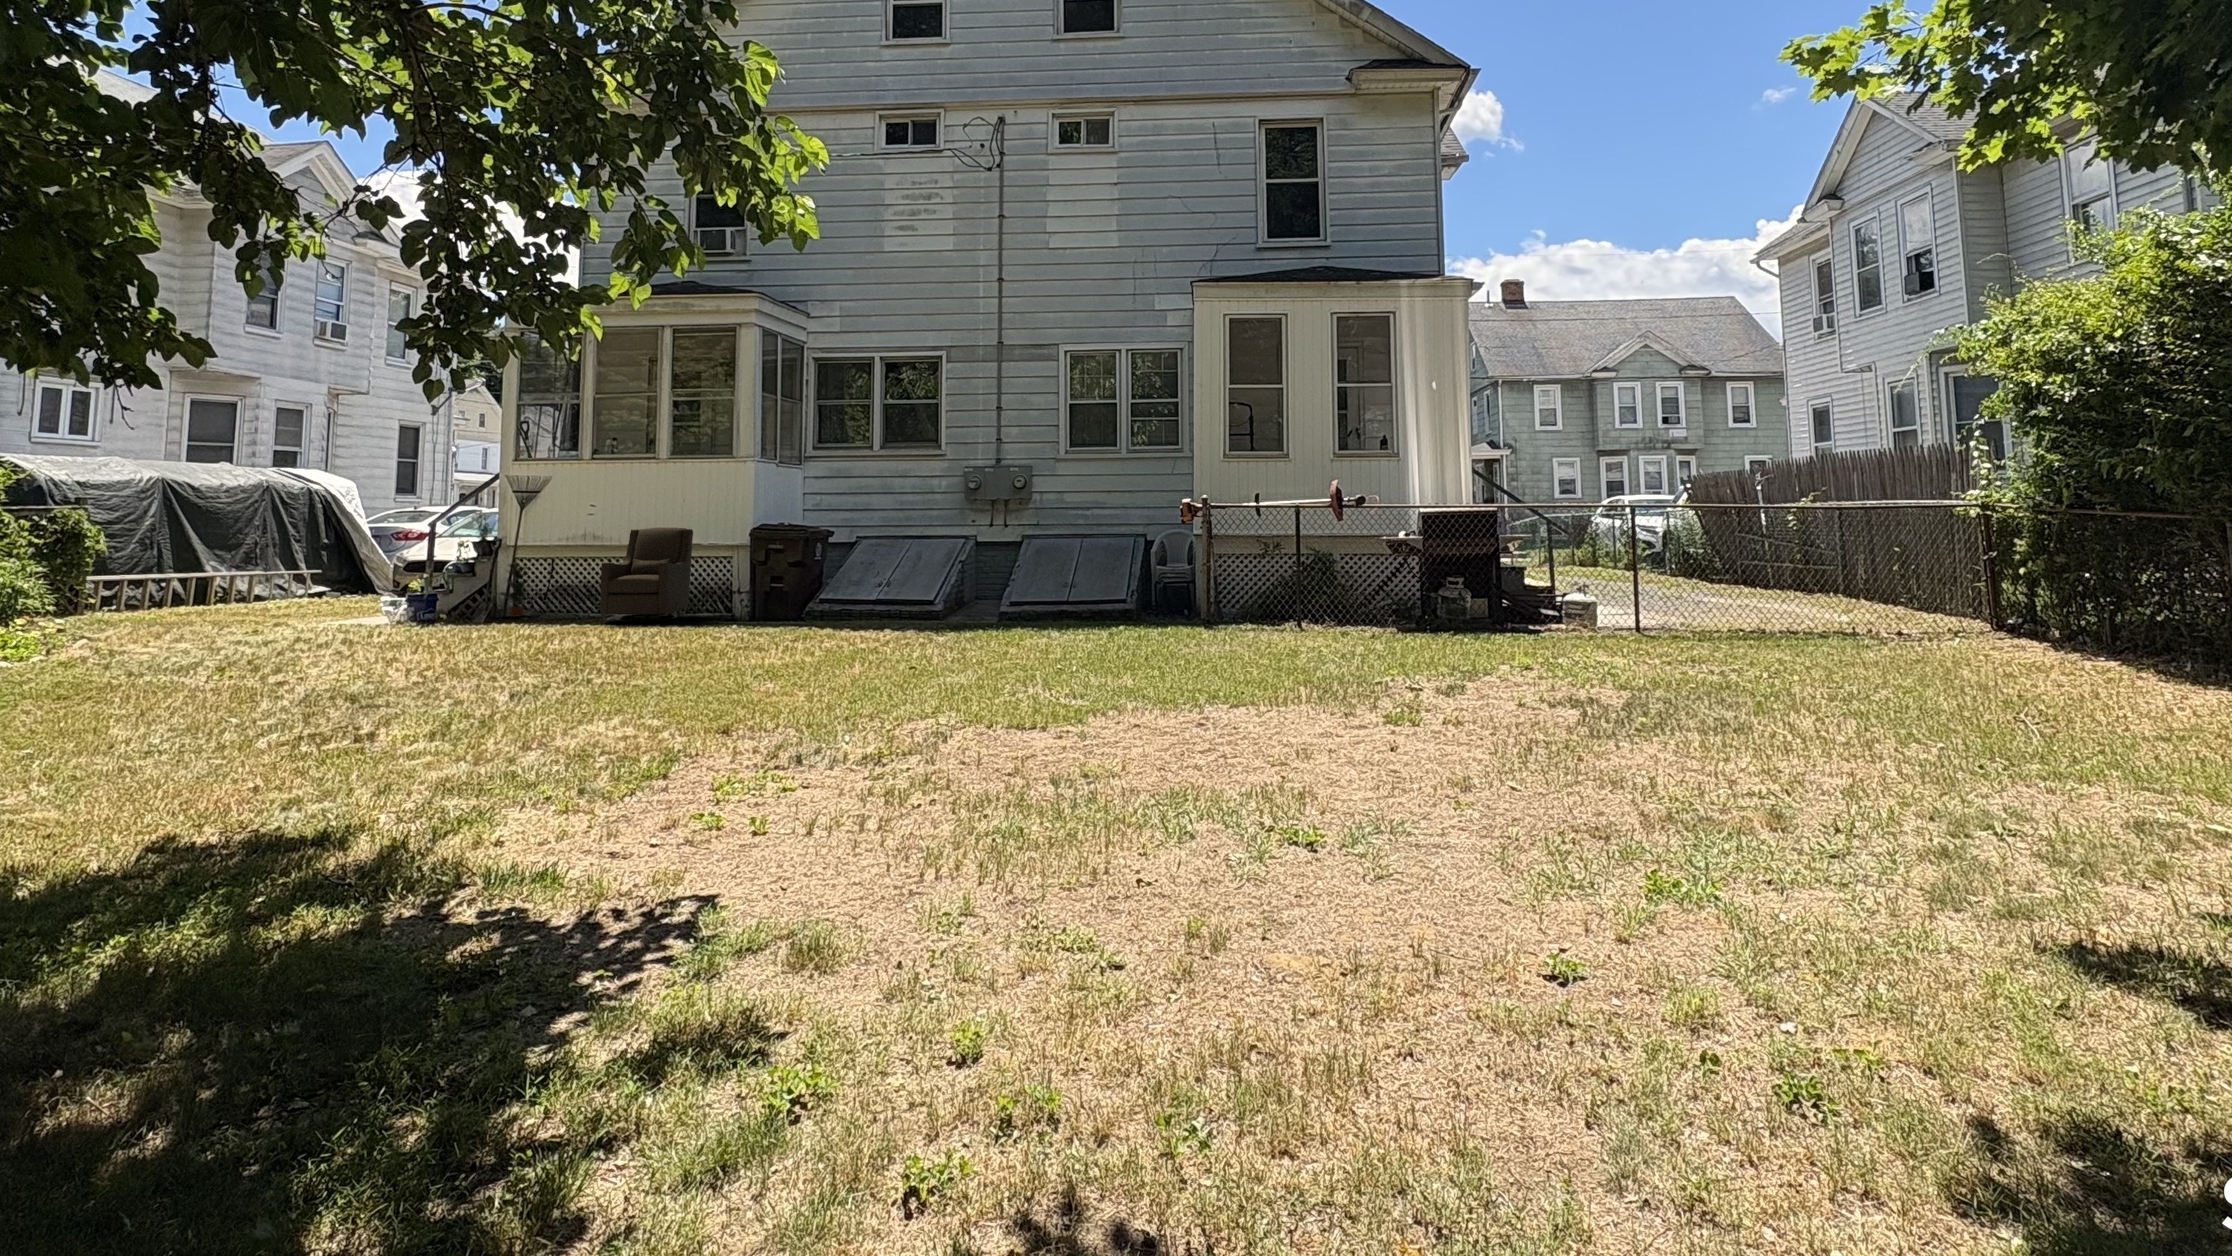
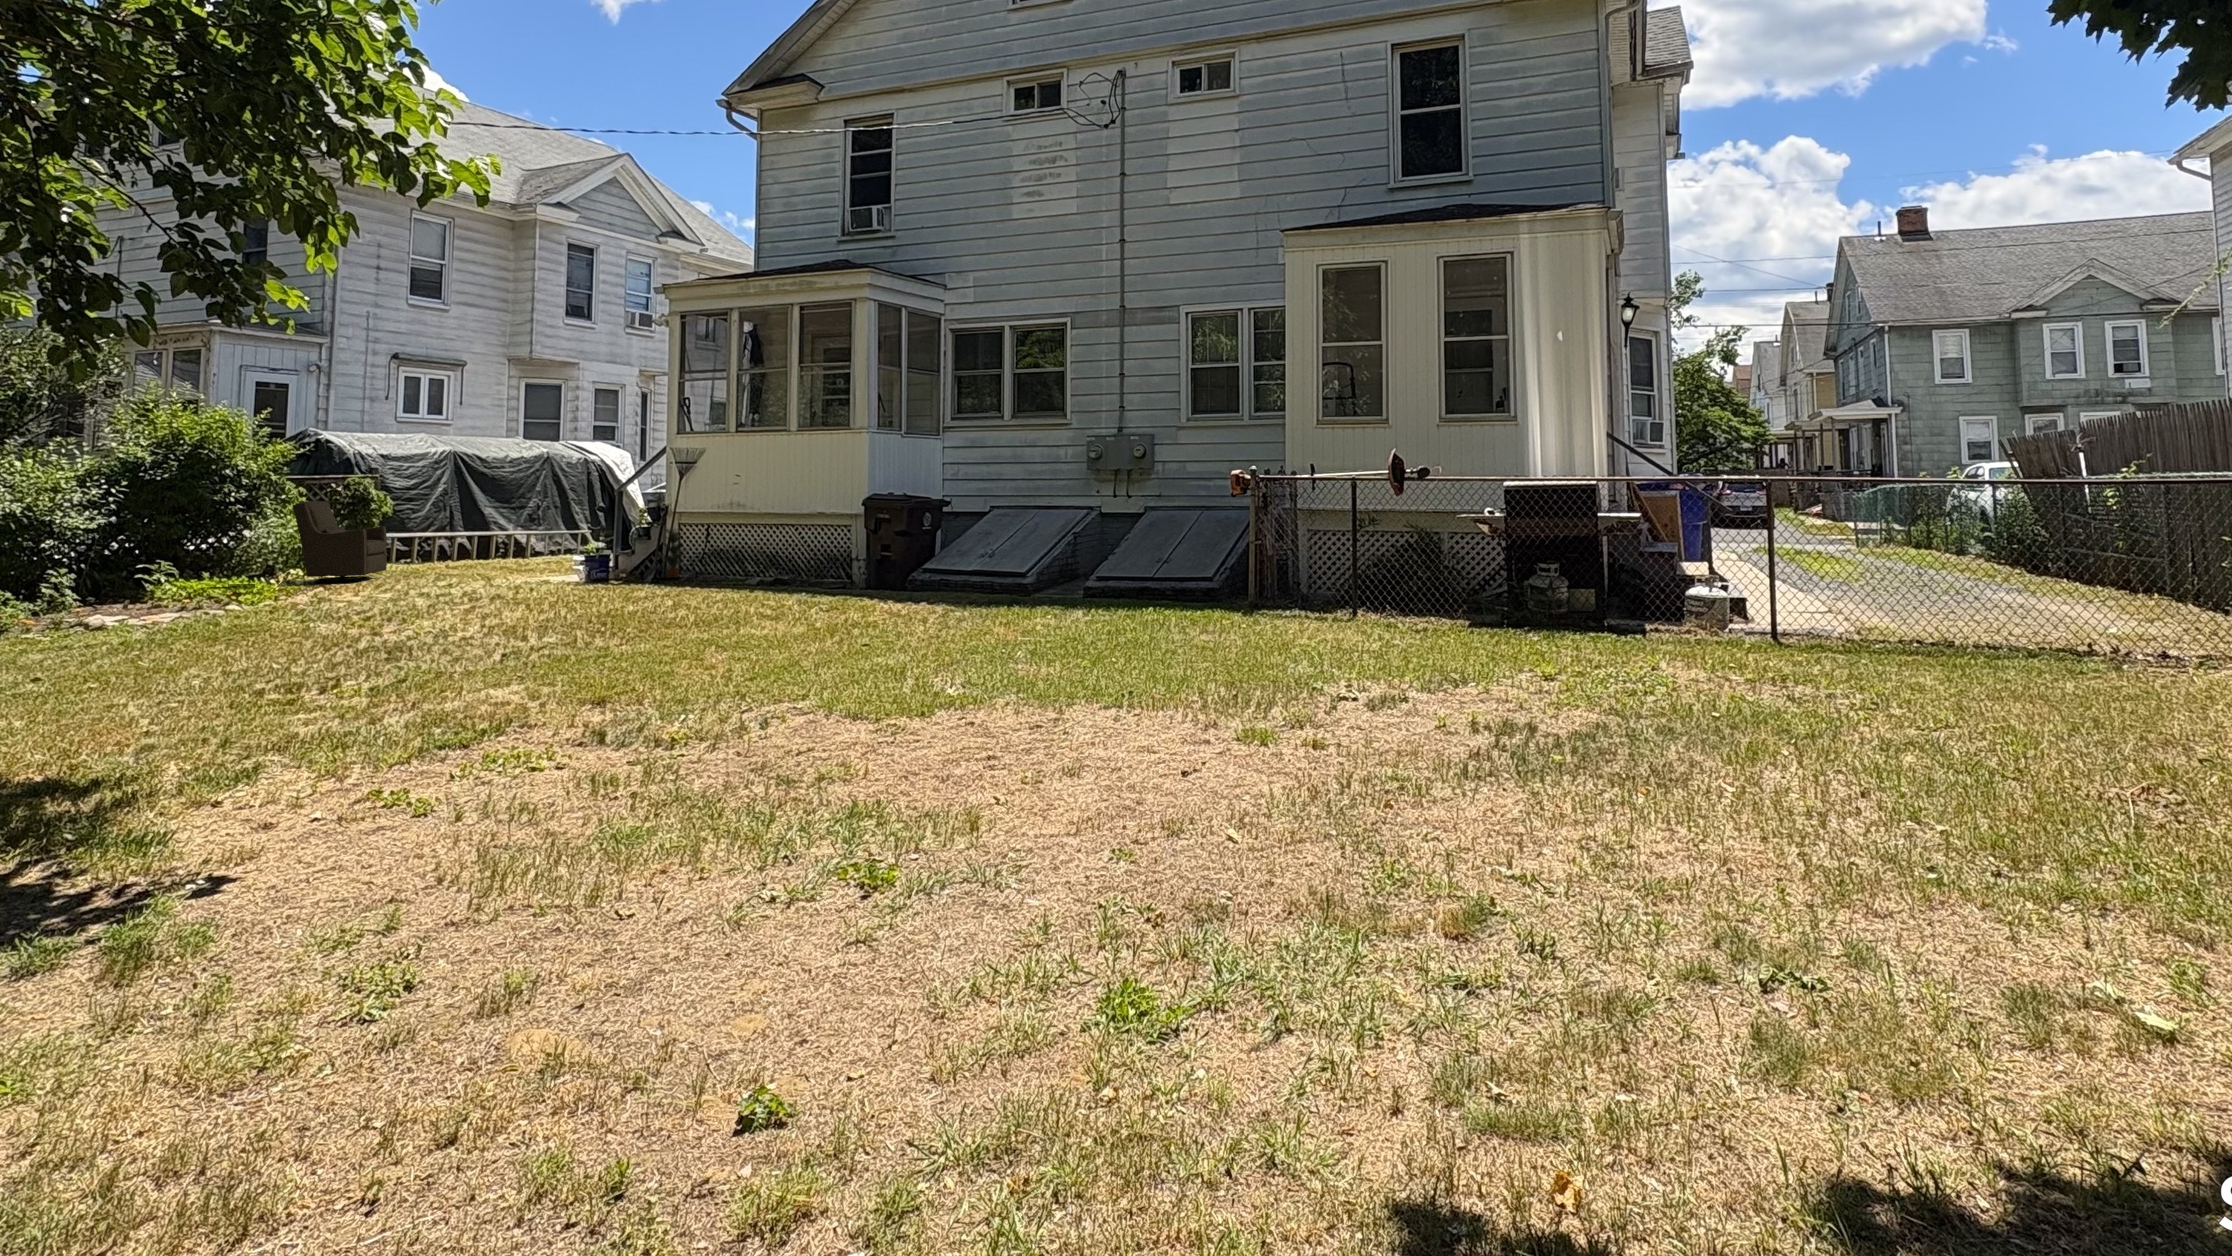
chair: present [600,527,693,622] -> present [293,501,387,583]

